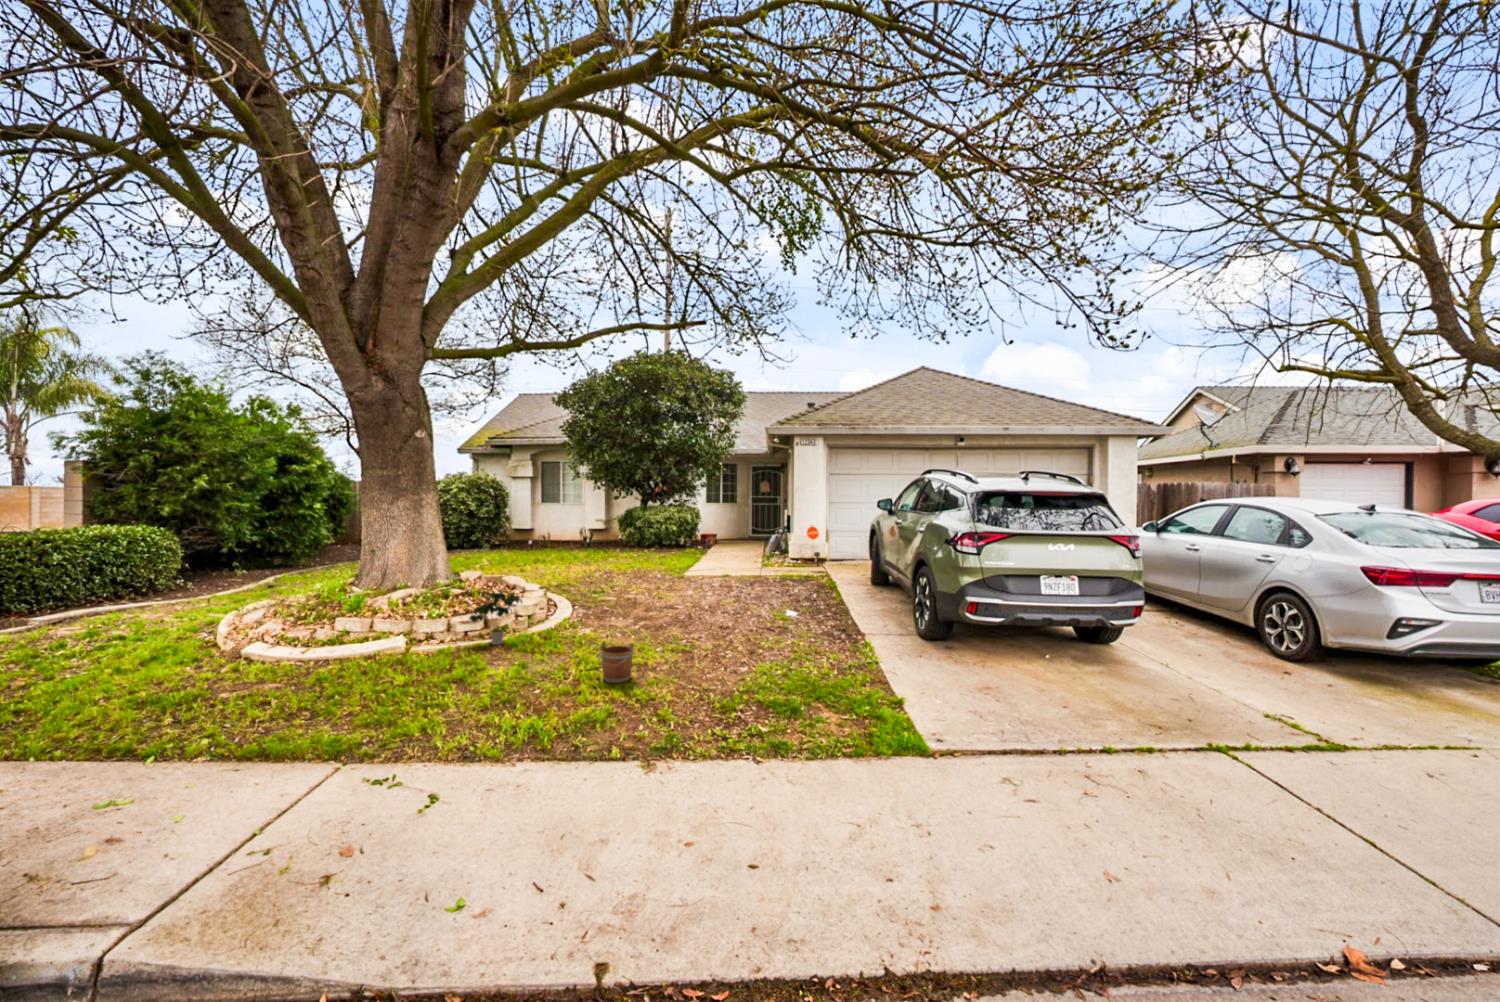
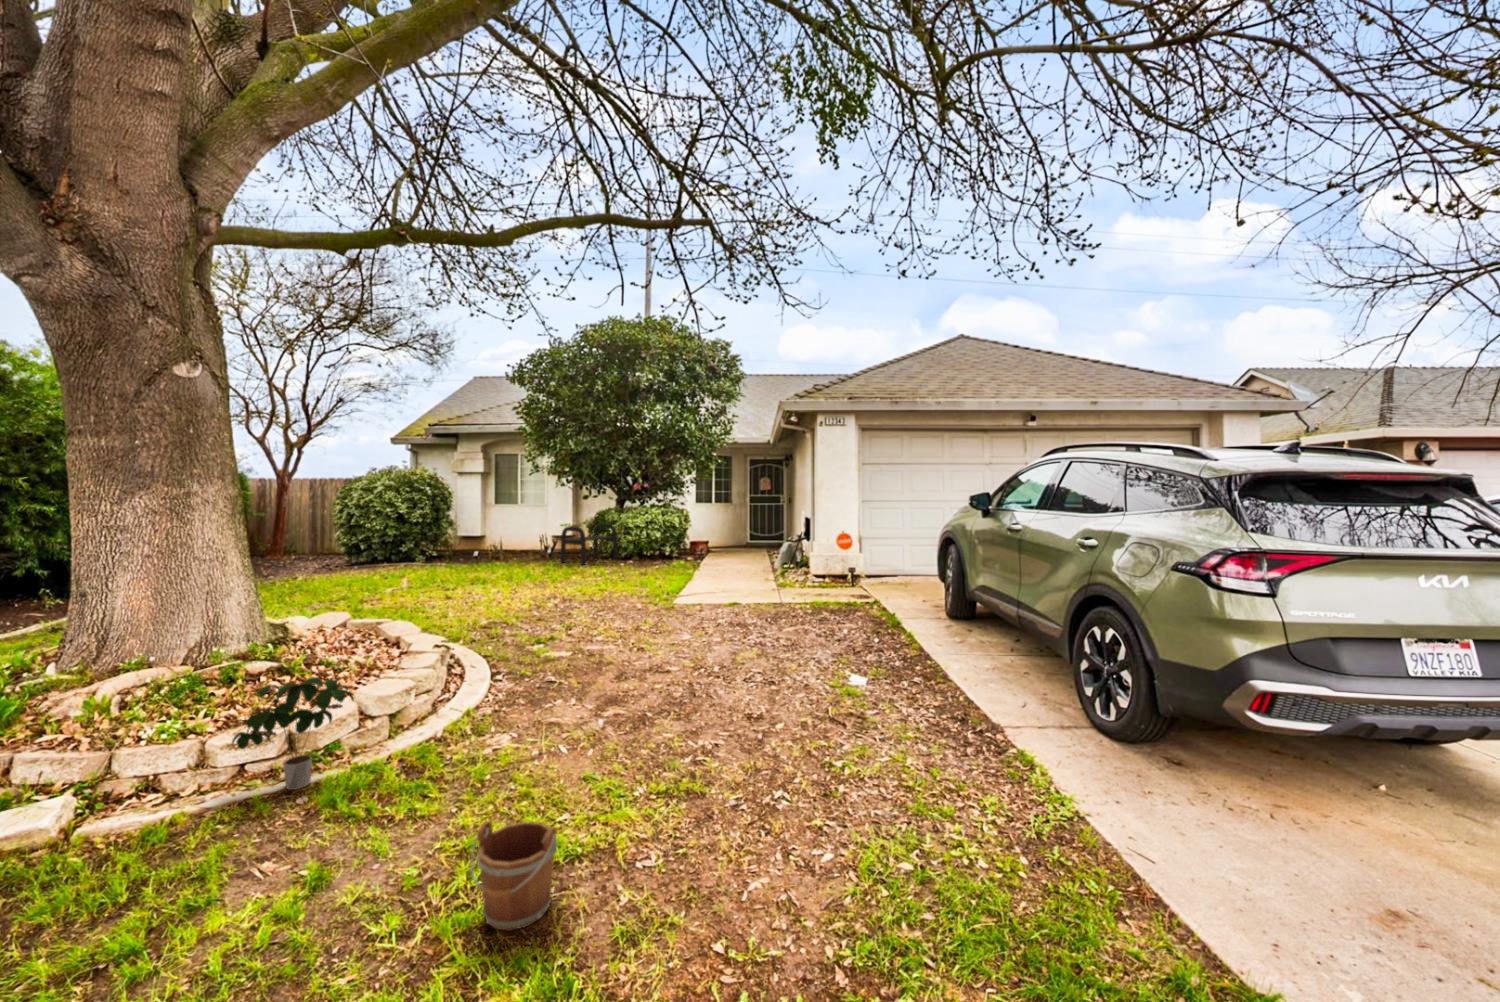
bench: none [598,518,642,550] -> present [561,523,618,565]

